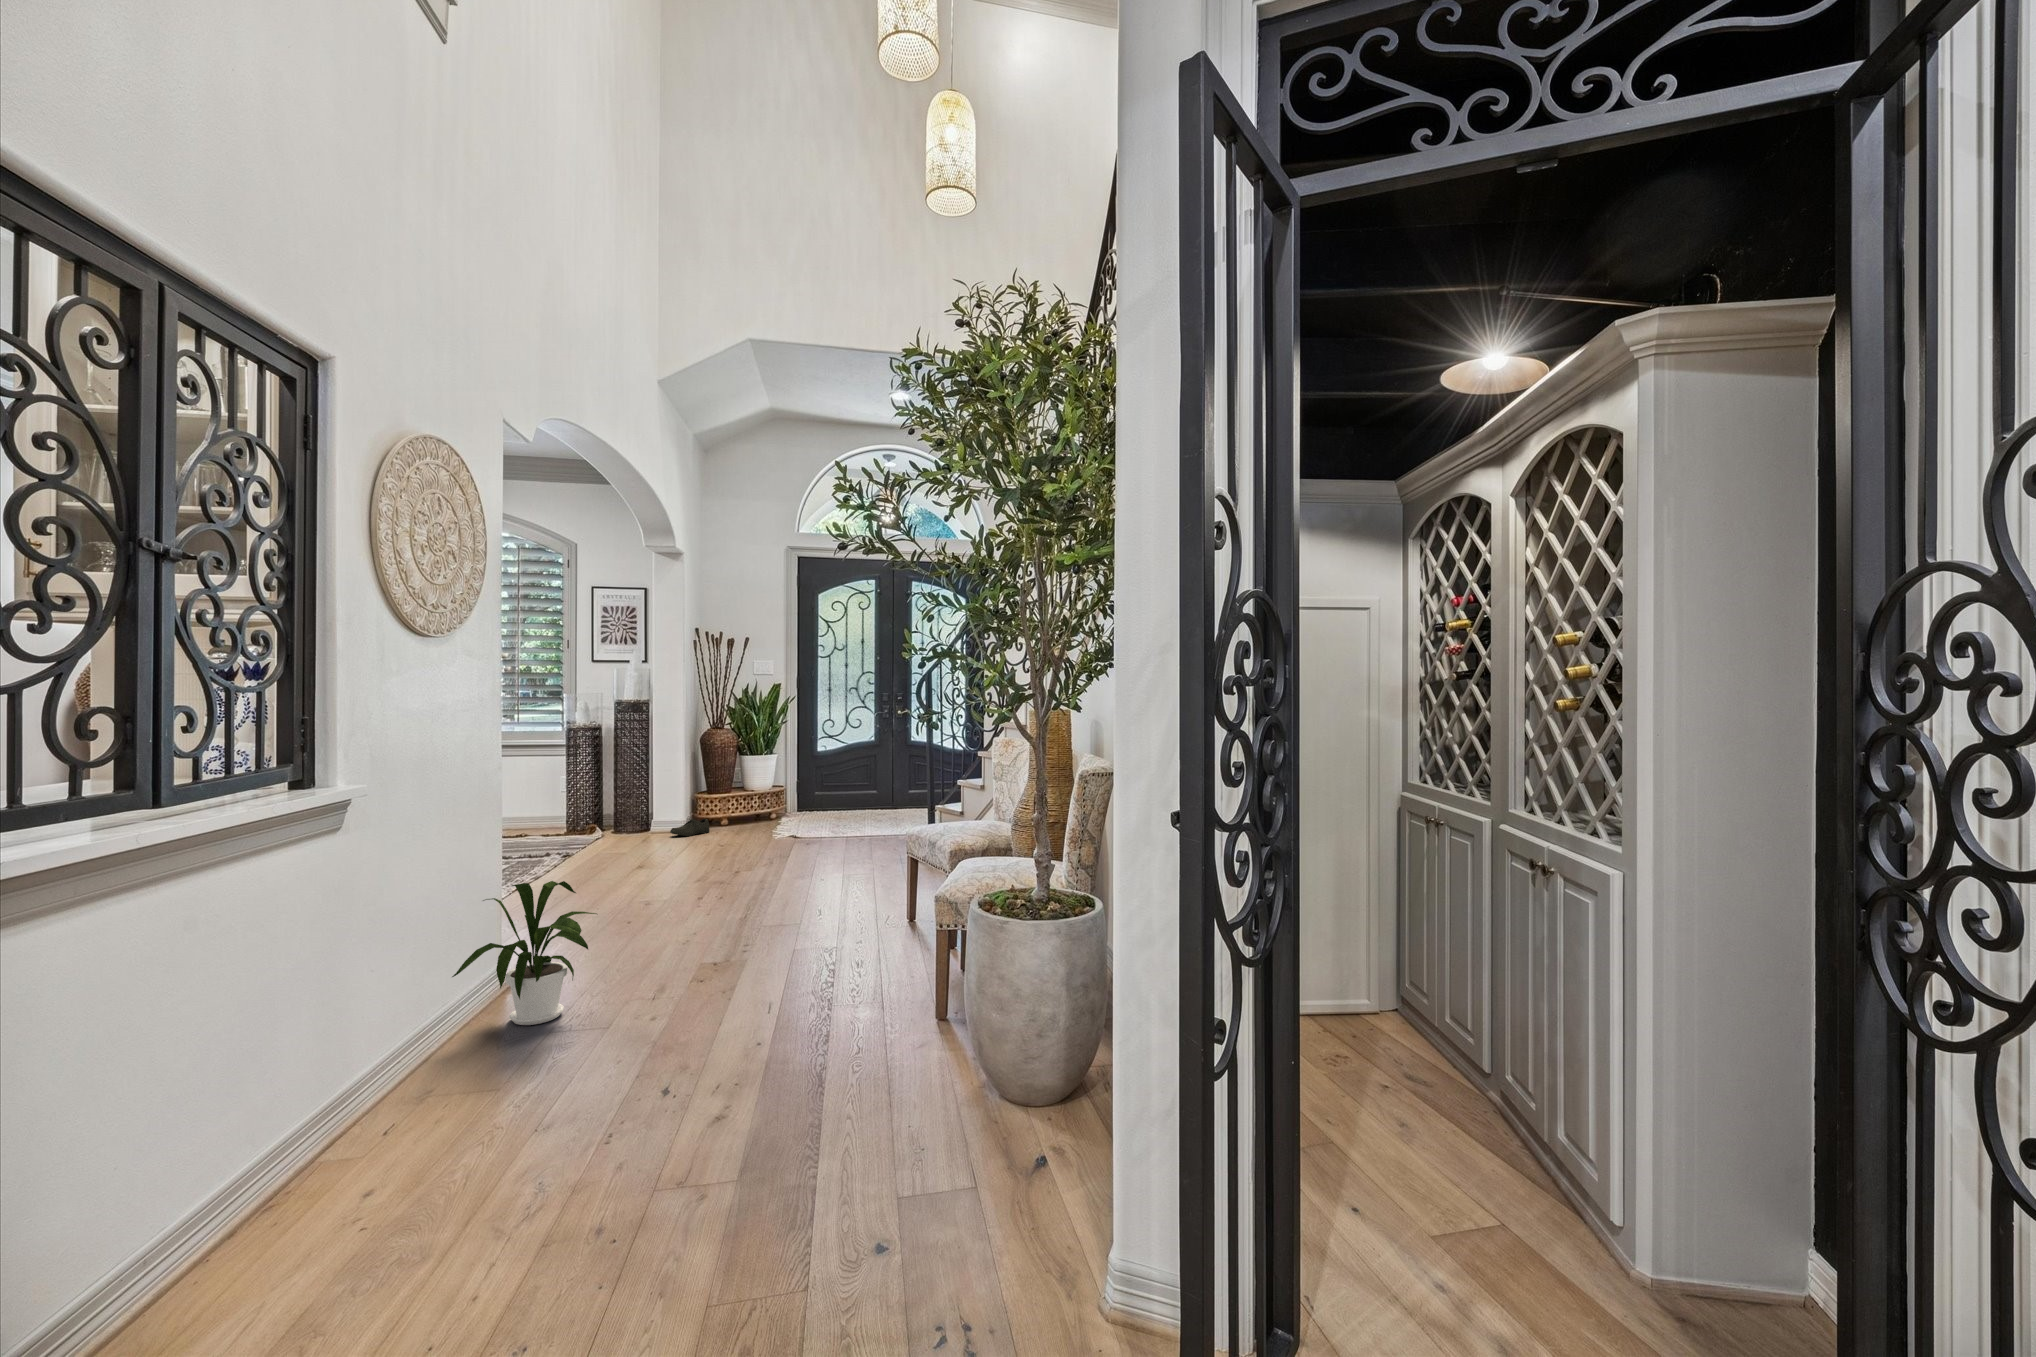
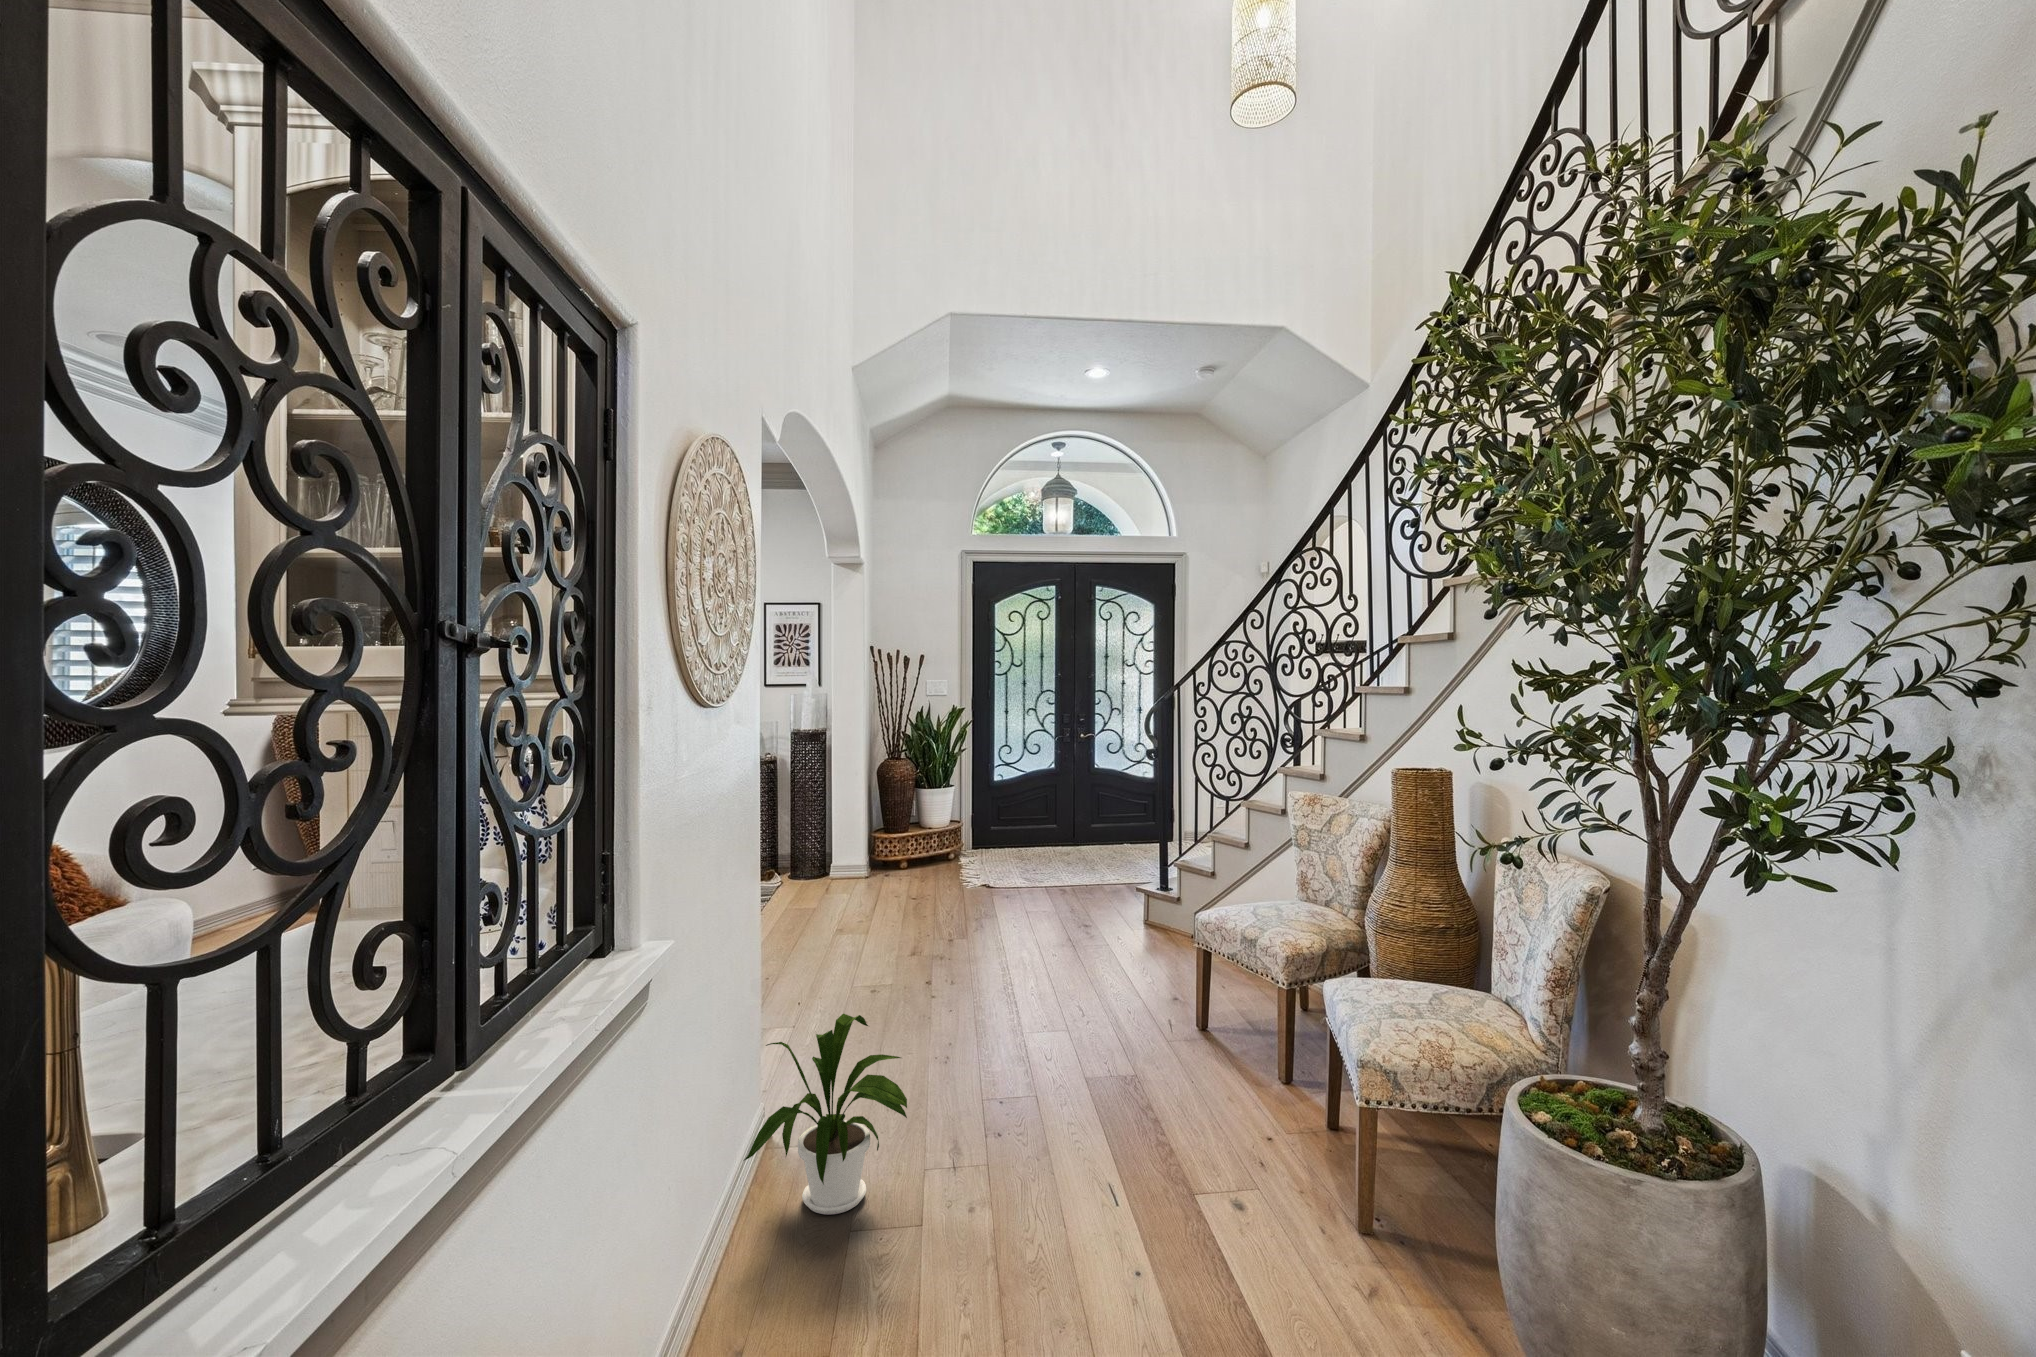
shoe: present [670,817,710,836] -> none [853,853,892,881]

